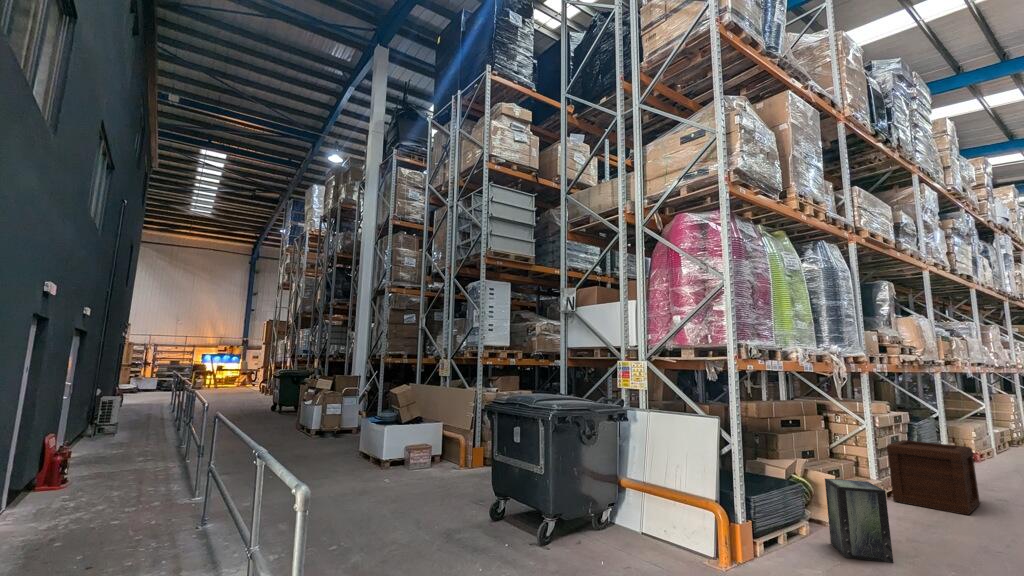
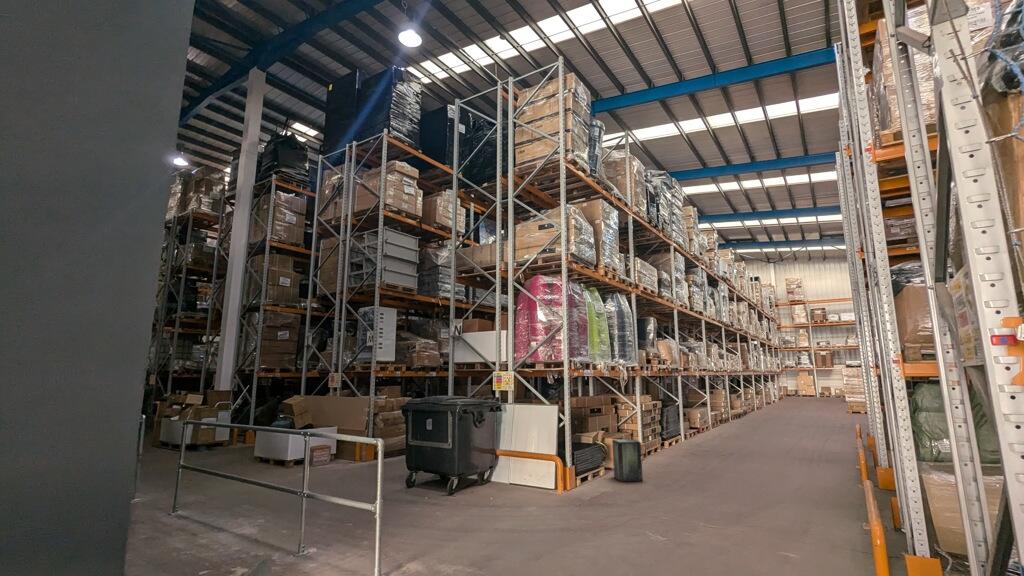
wooden crate: present [887,440,980,515] -> none [647,419,692,459]

